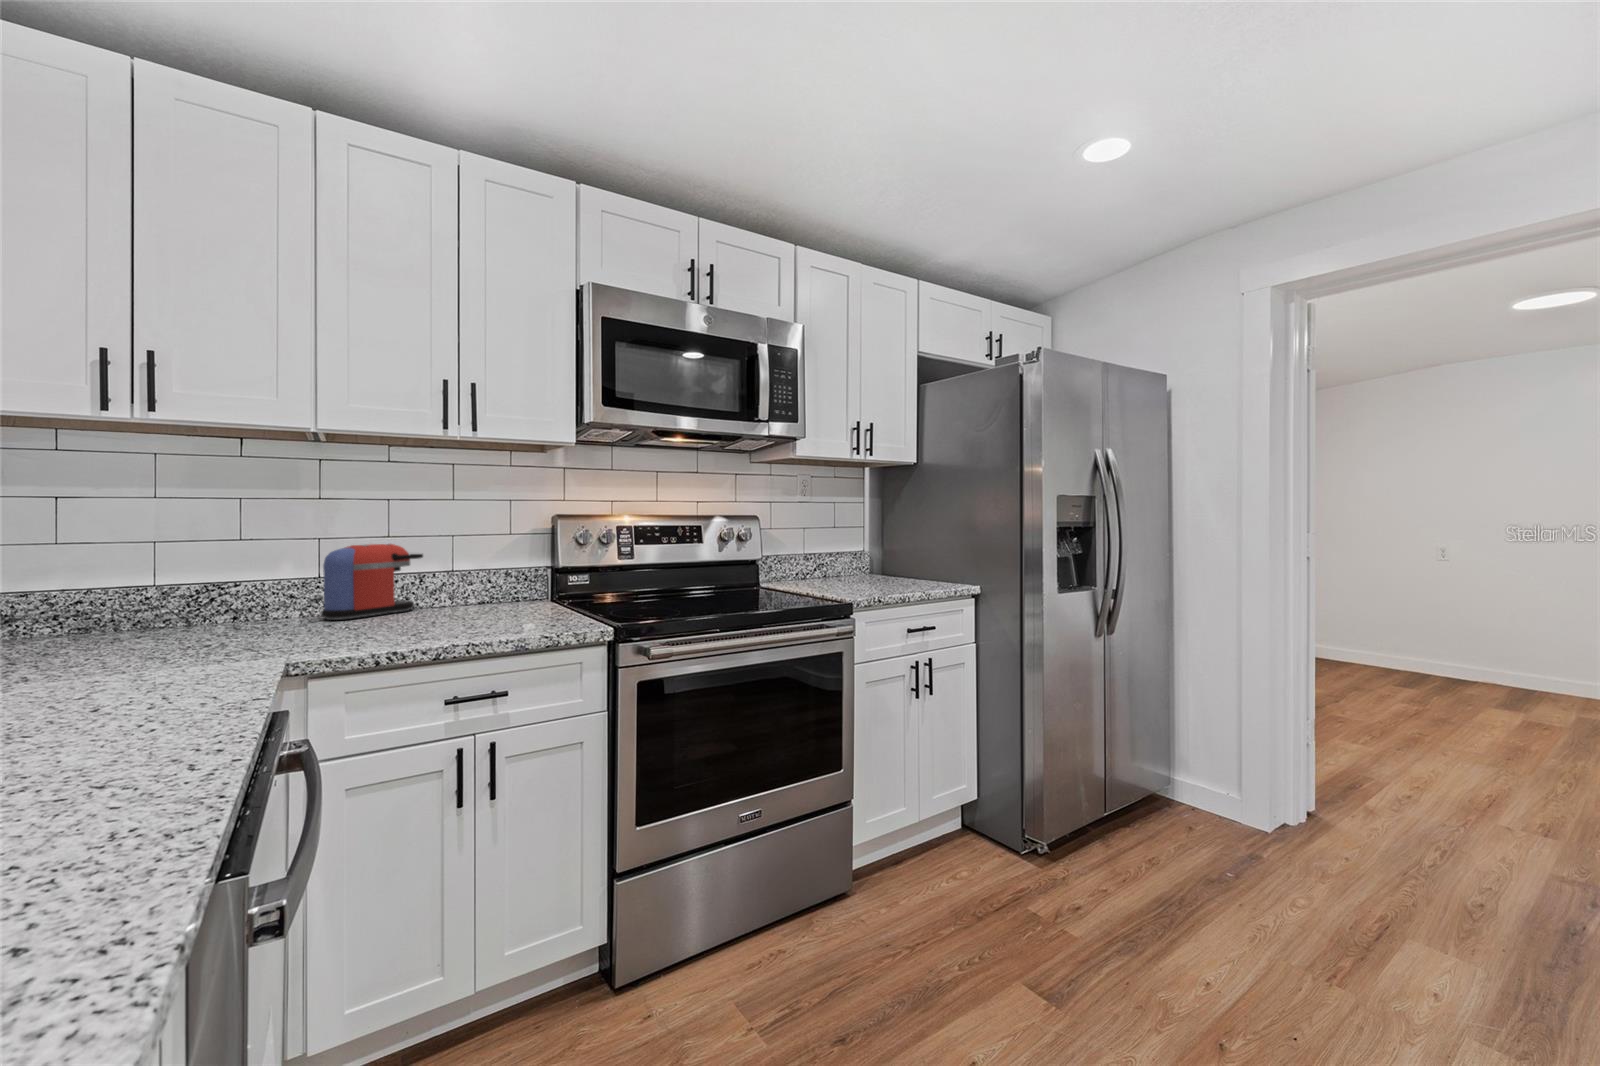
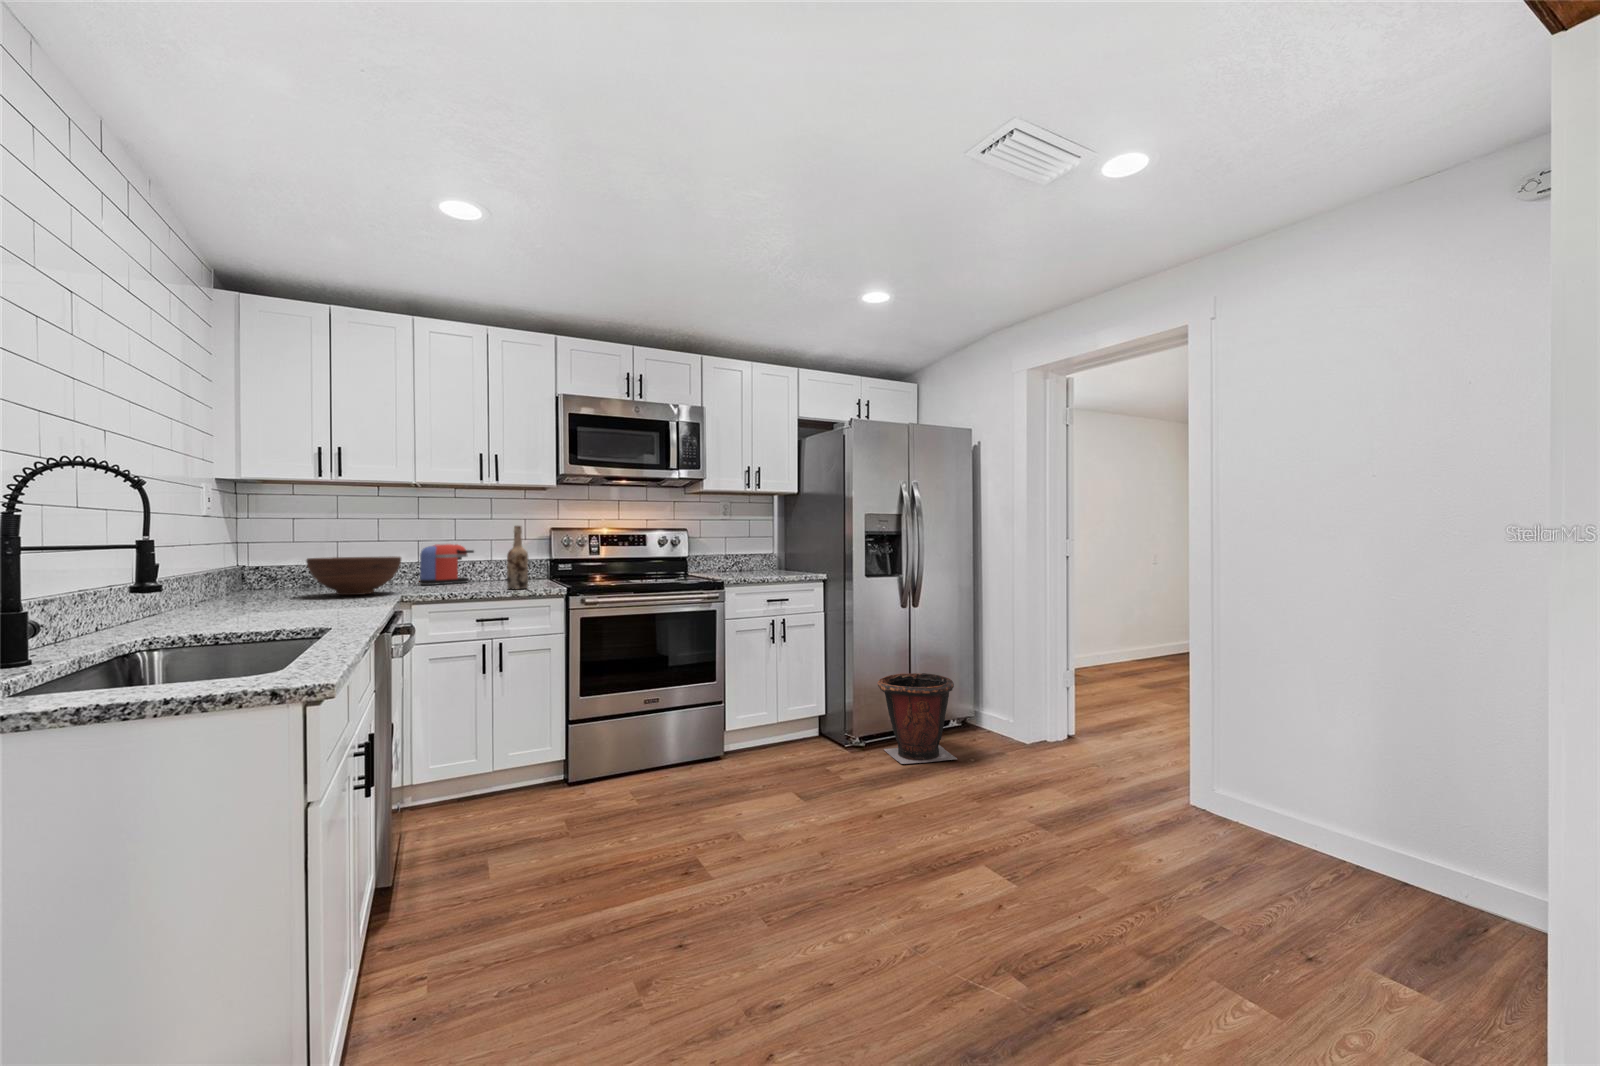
wine bottle: none [501,515,541,636] -> present [507,526,528,589]
fruit bowl: none [57,576,287,668] -> present [306,557,401,595]
waste bin: none [1072,733,1202,889] -> present [878,673,957,764]

